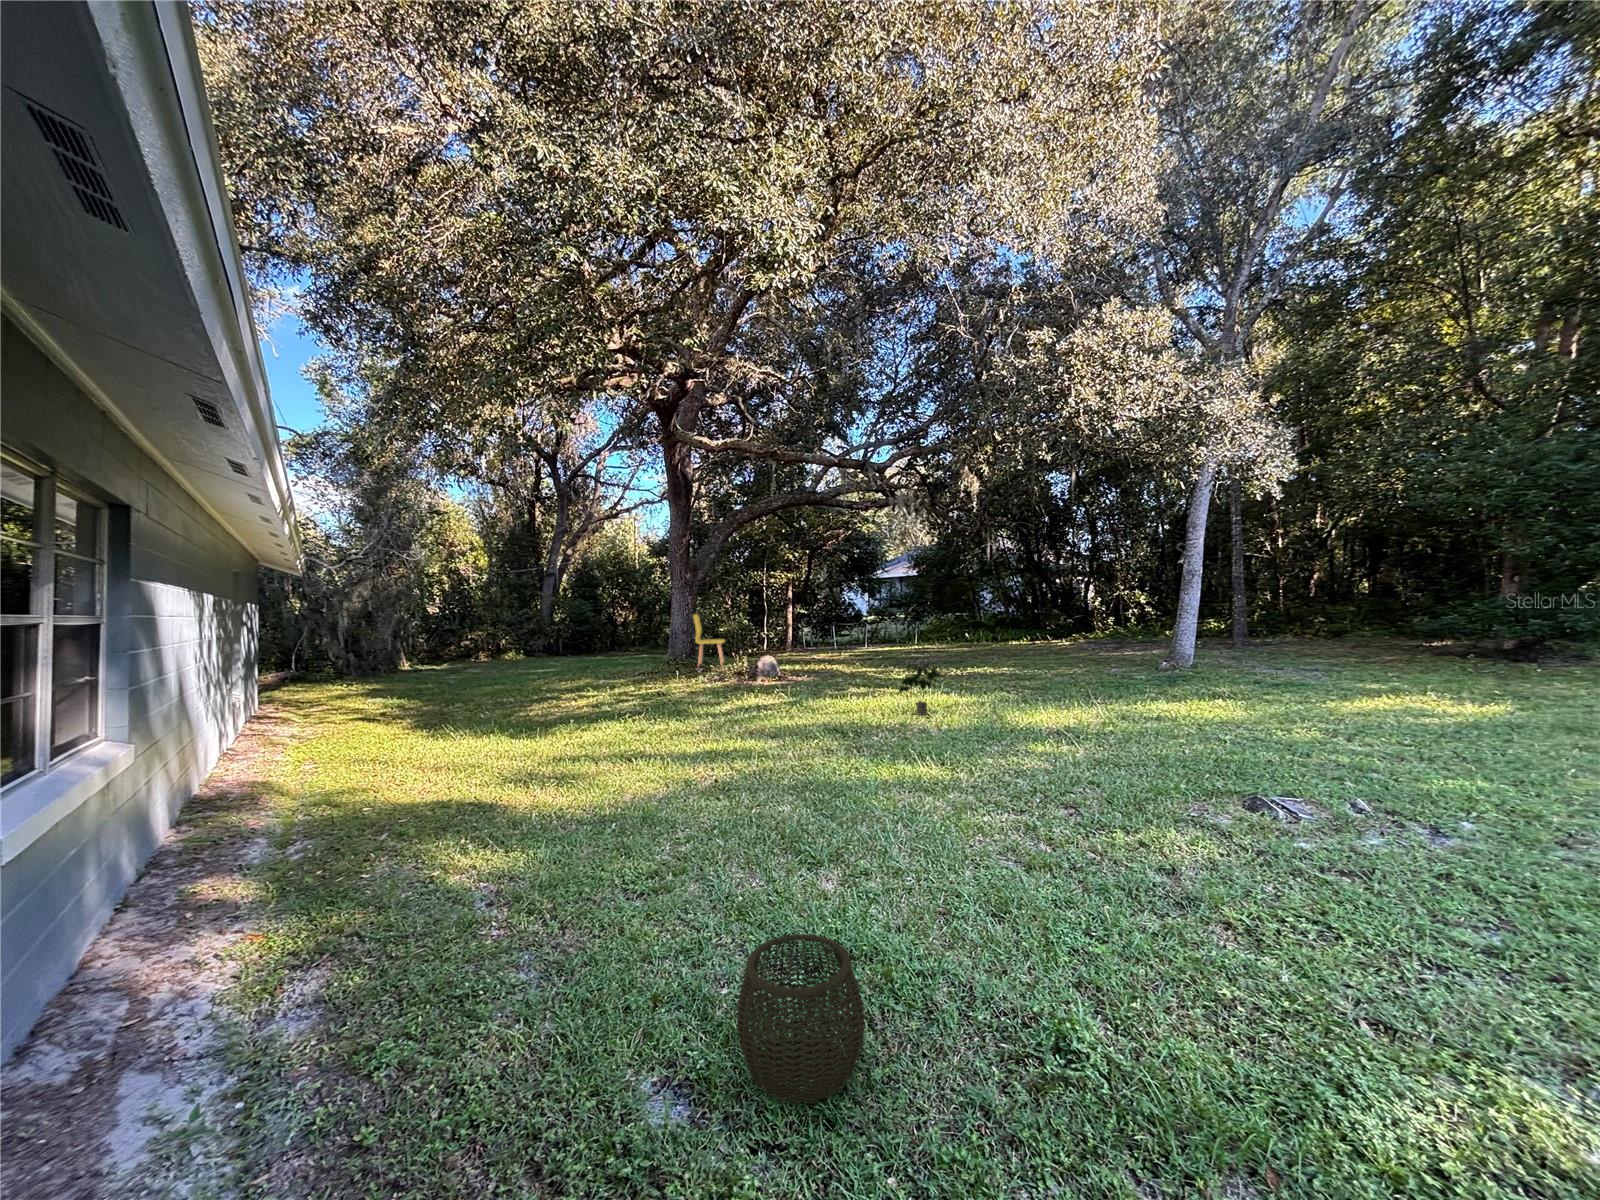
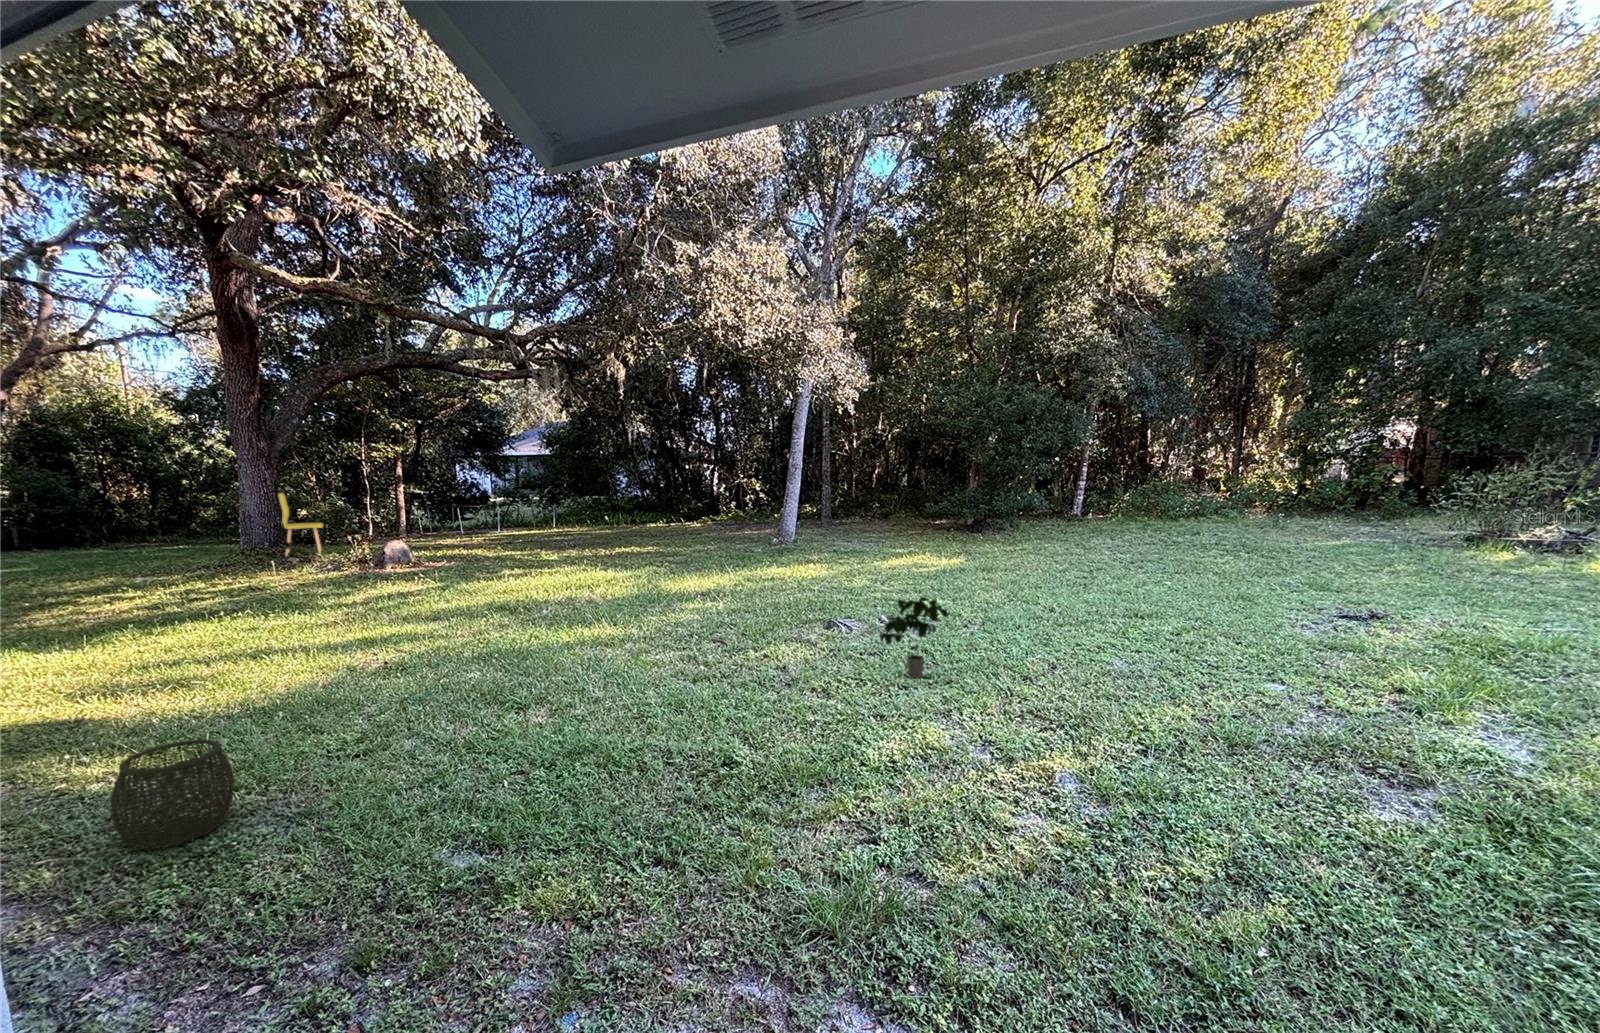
potted plant: present [898,665,943,715] -> present [880,597,948,678]
woven basket: present [736,934,865,1104] -> present [109,739,235,851]

